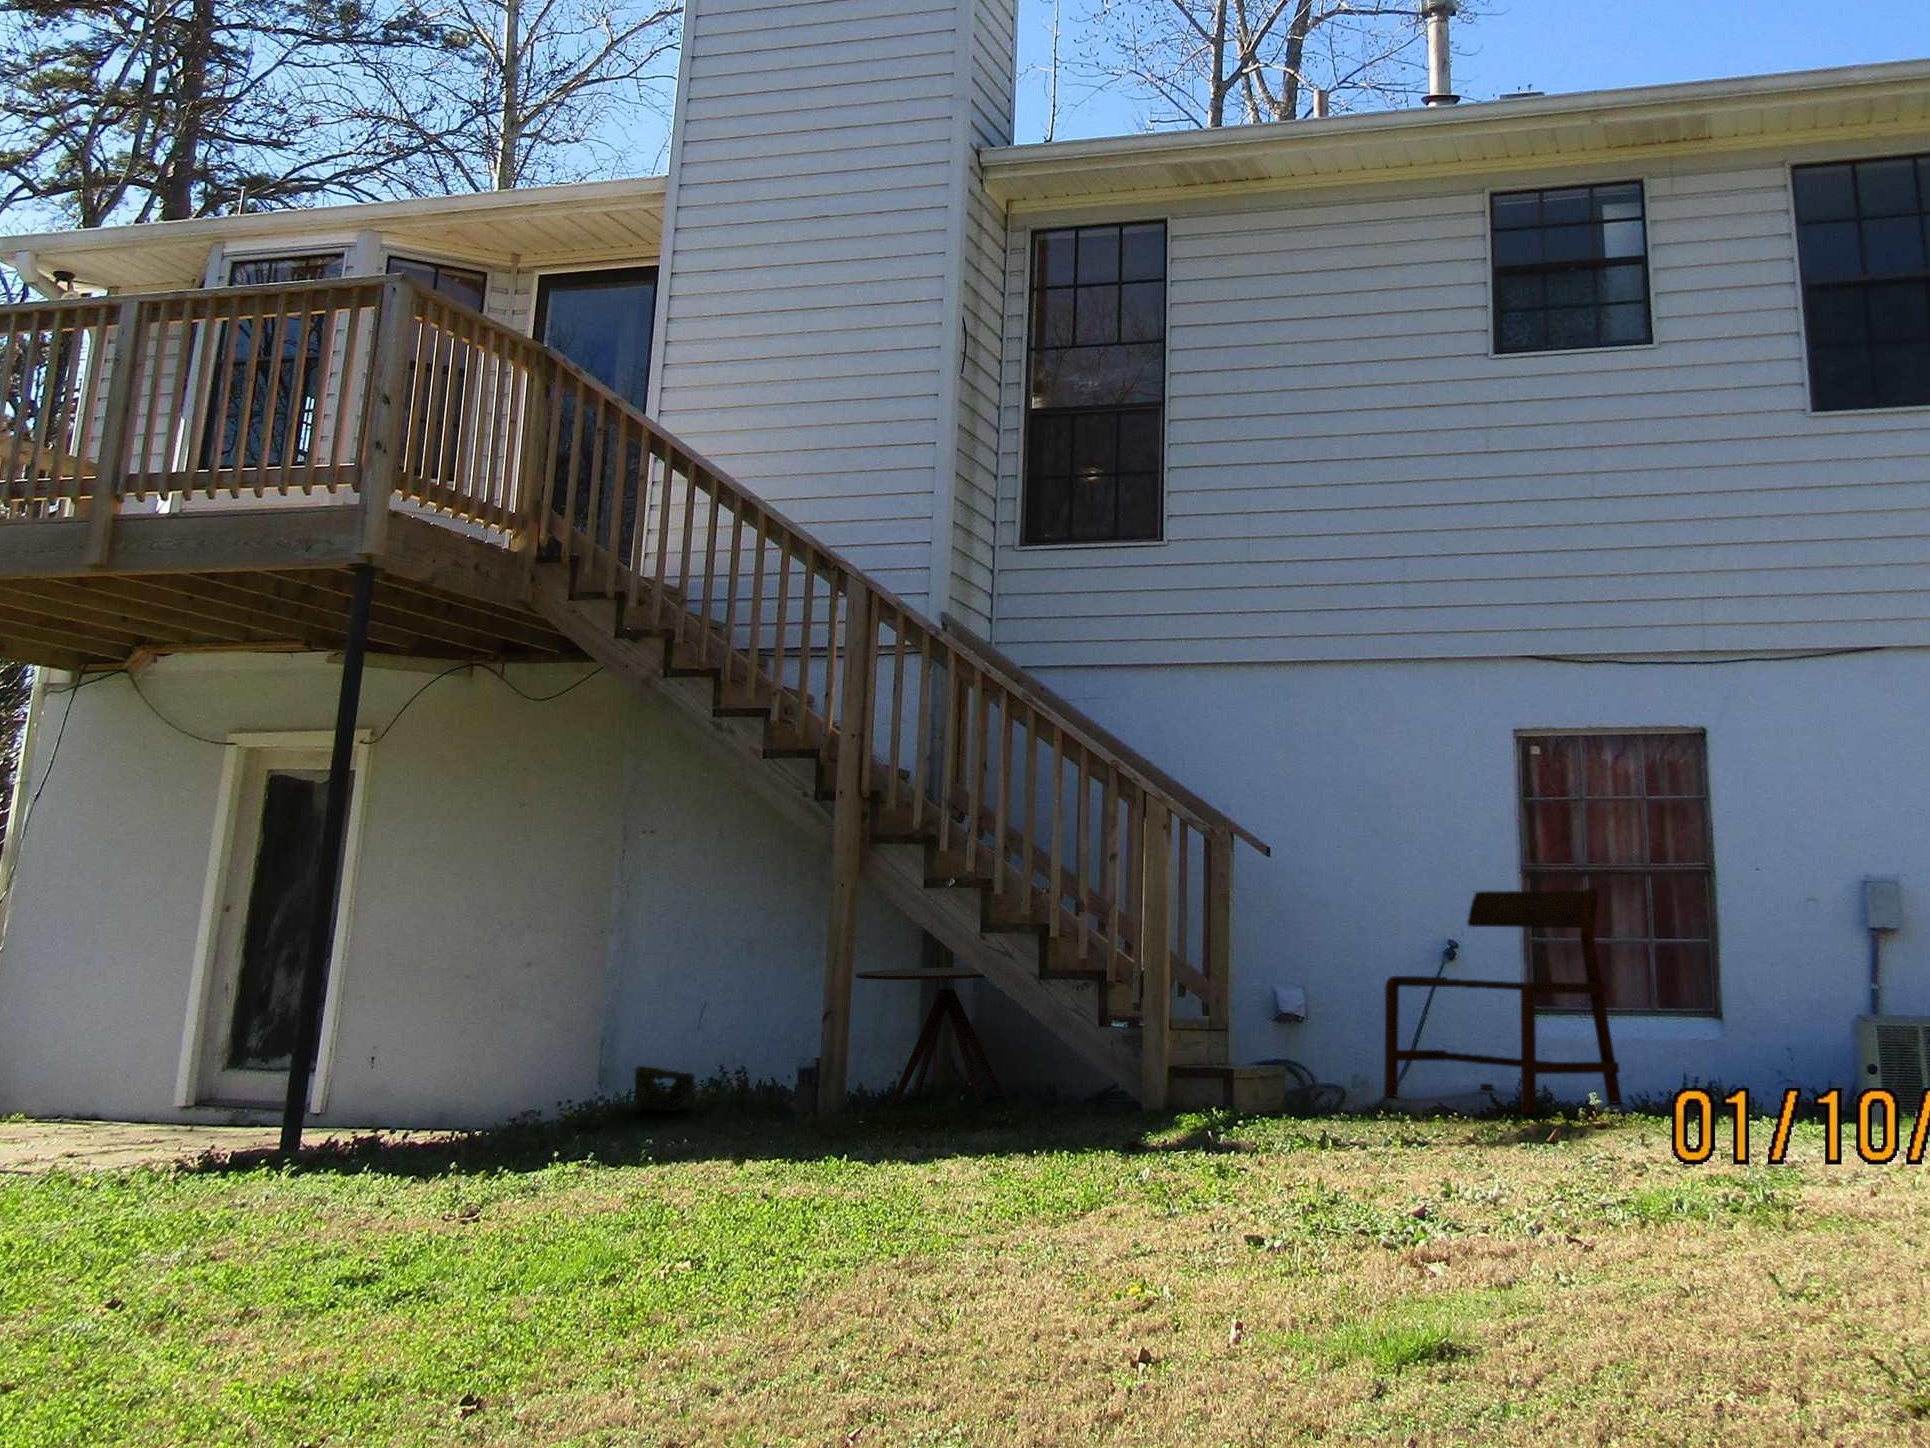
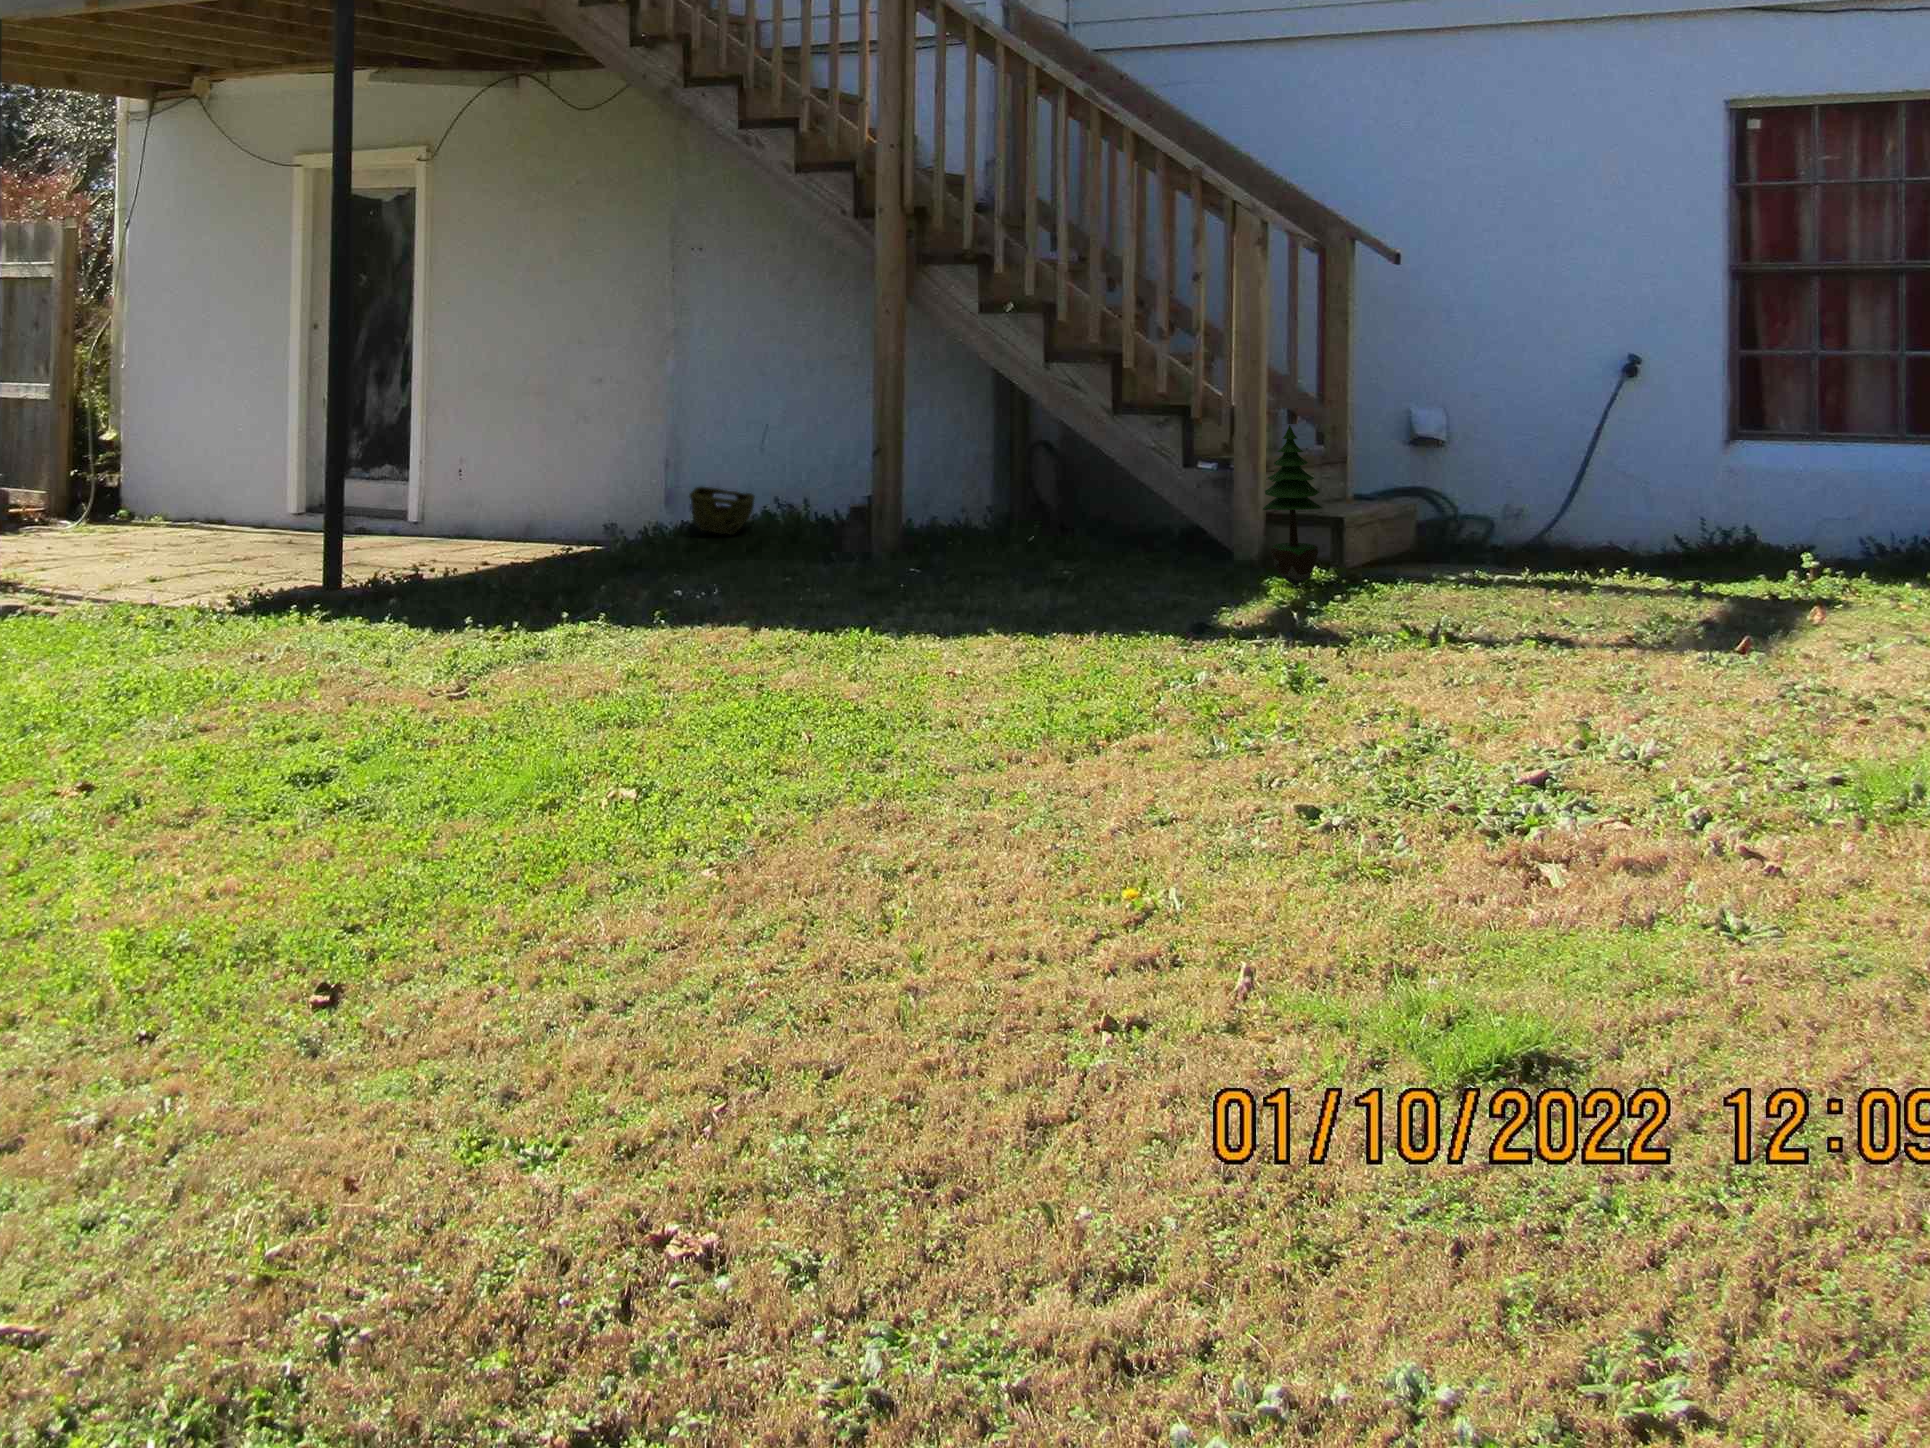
bench: present [1384,888,1622,1113] -> none [1537,302,1854,580]
round table: present [856,967,1004,1107] -> none [915,386,1120,539]
potted tree: none [1172,981,1221,1127] -> present [1263,425,1322,585]

